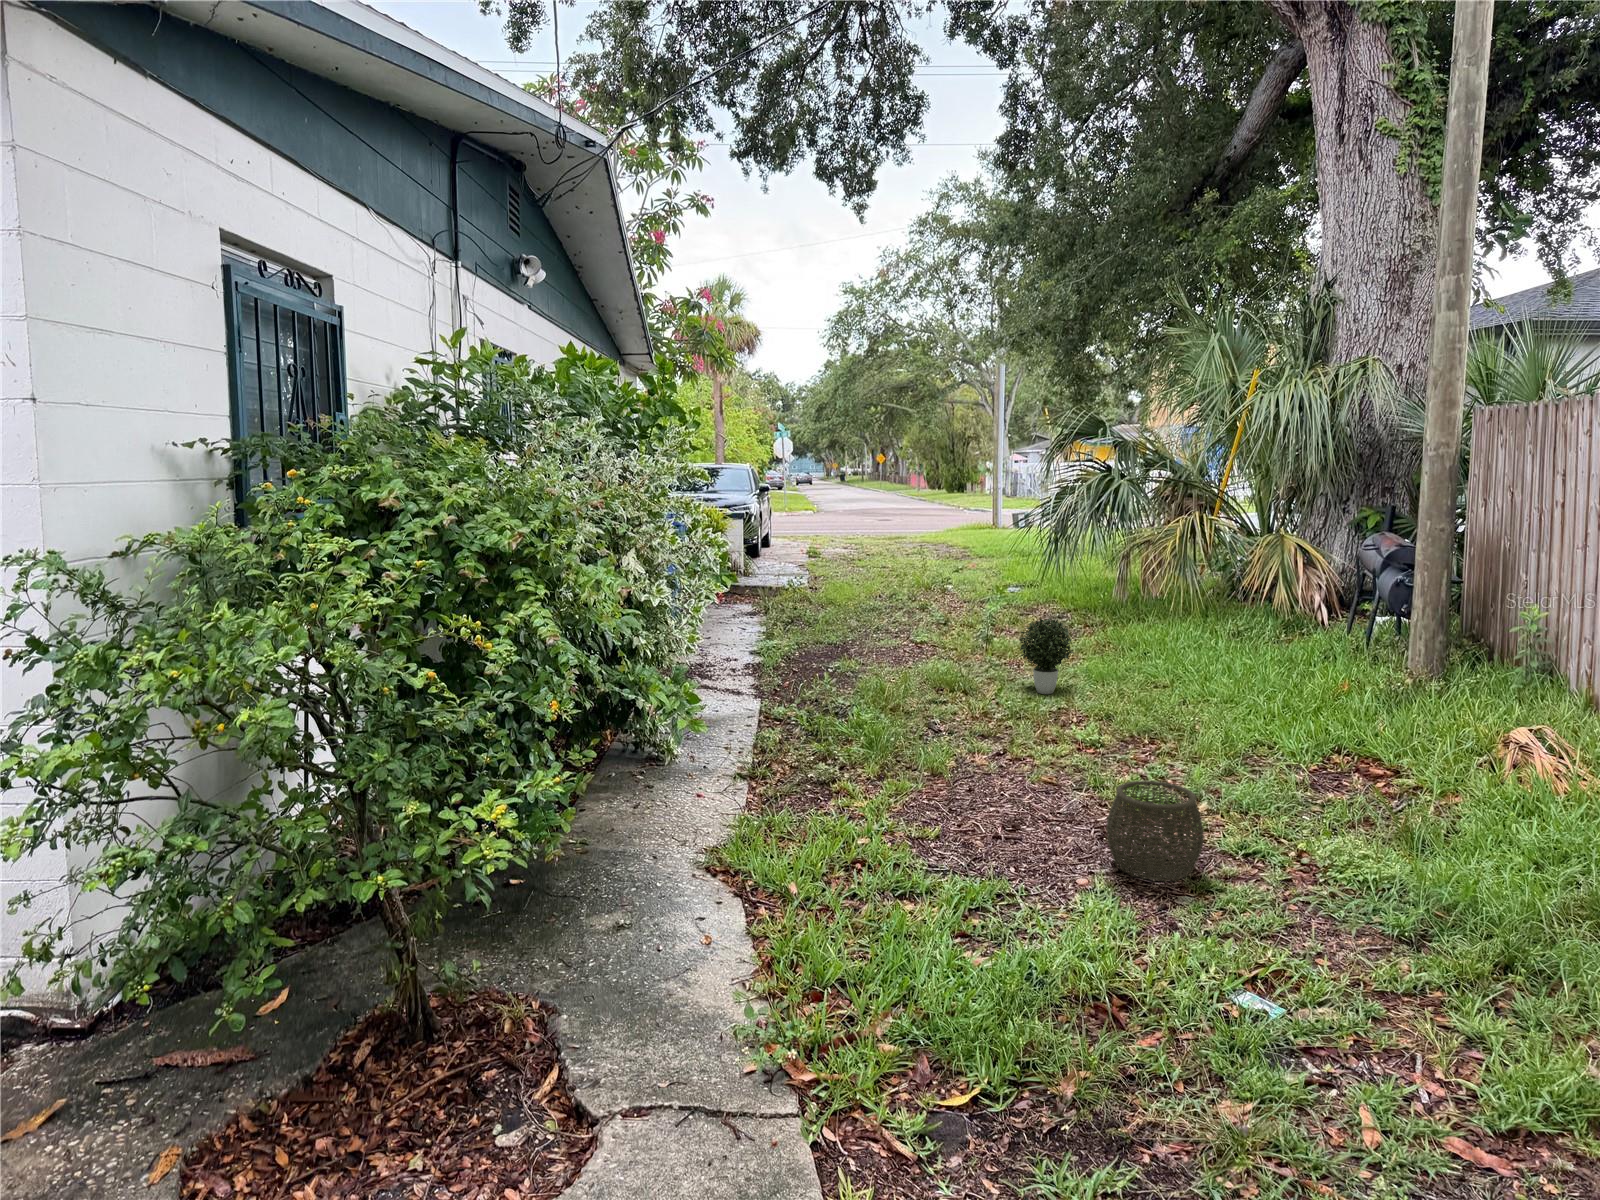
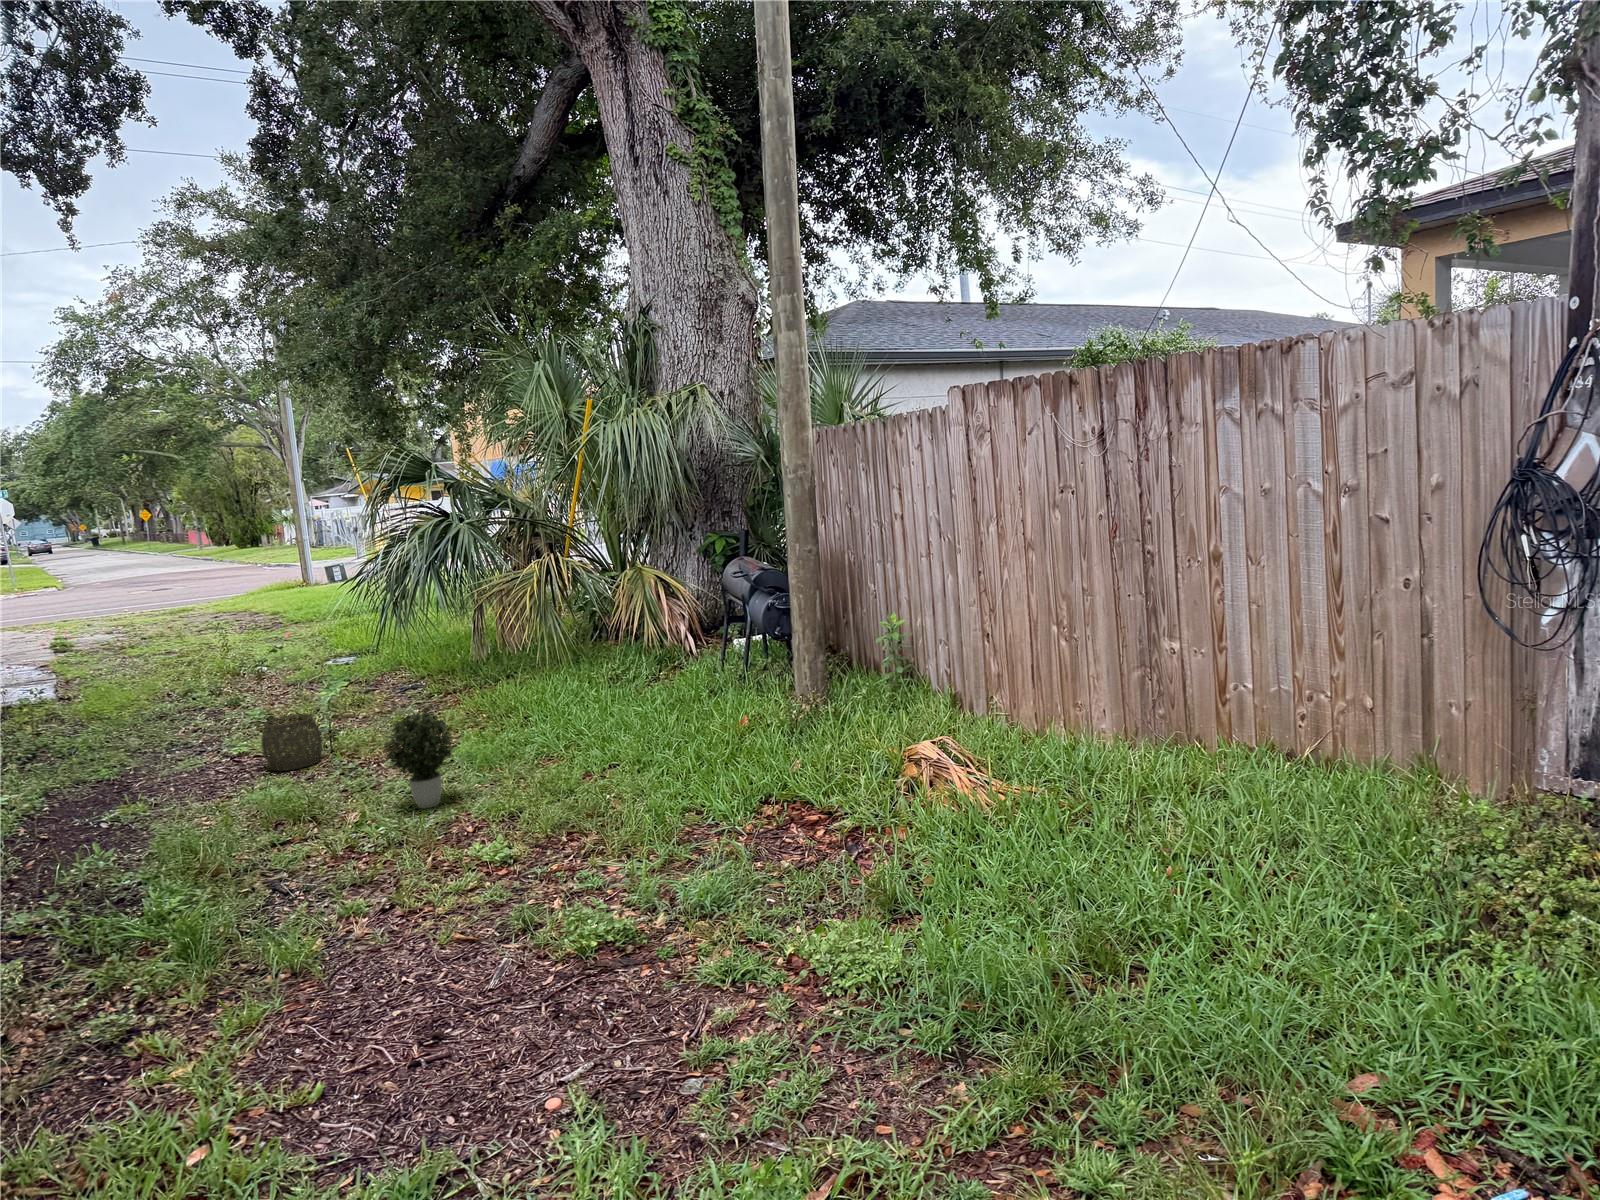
woven basket: present [1106,780,1204,882] -> present [262,714,322,771]

